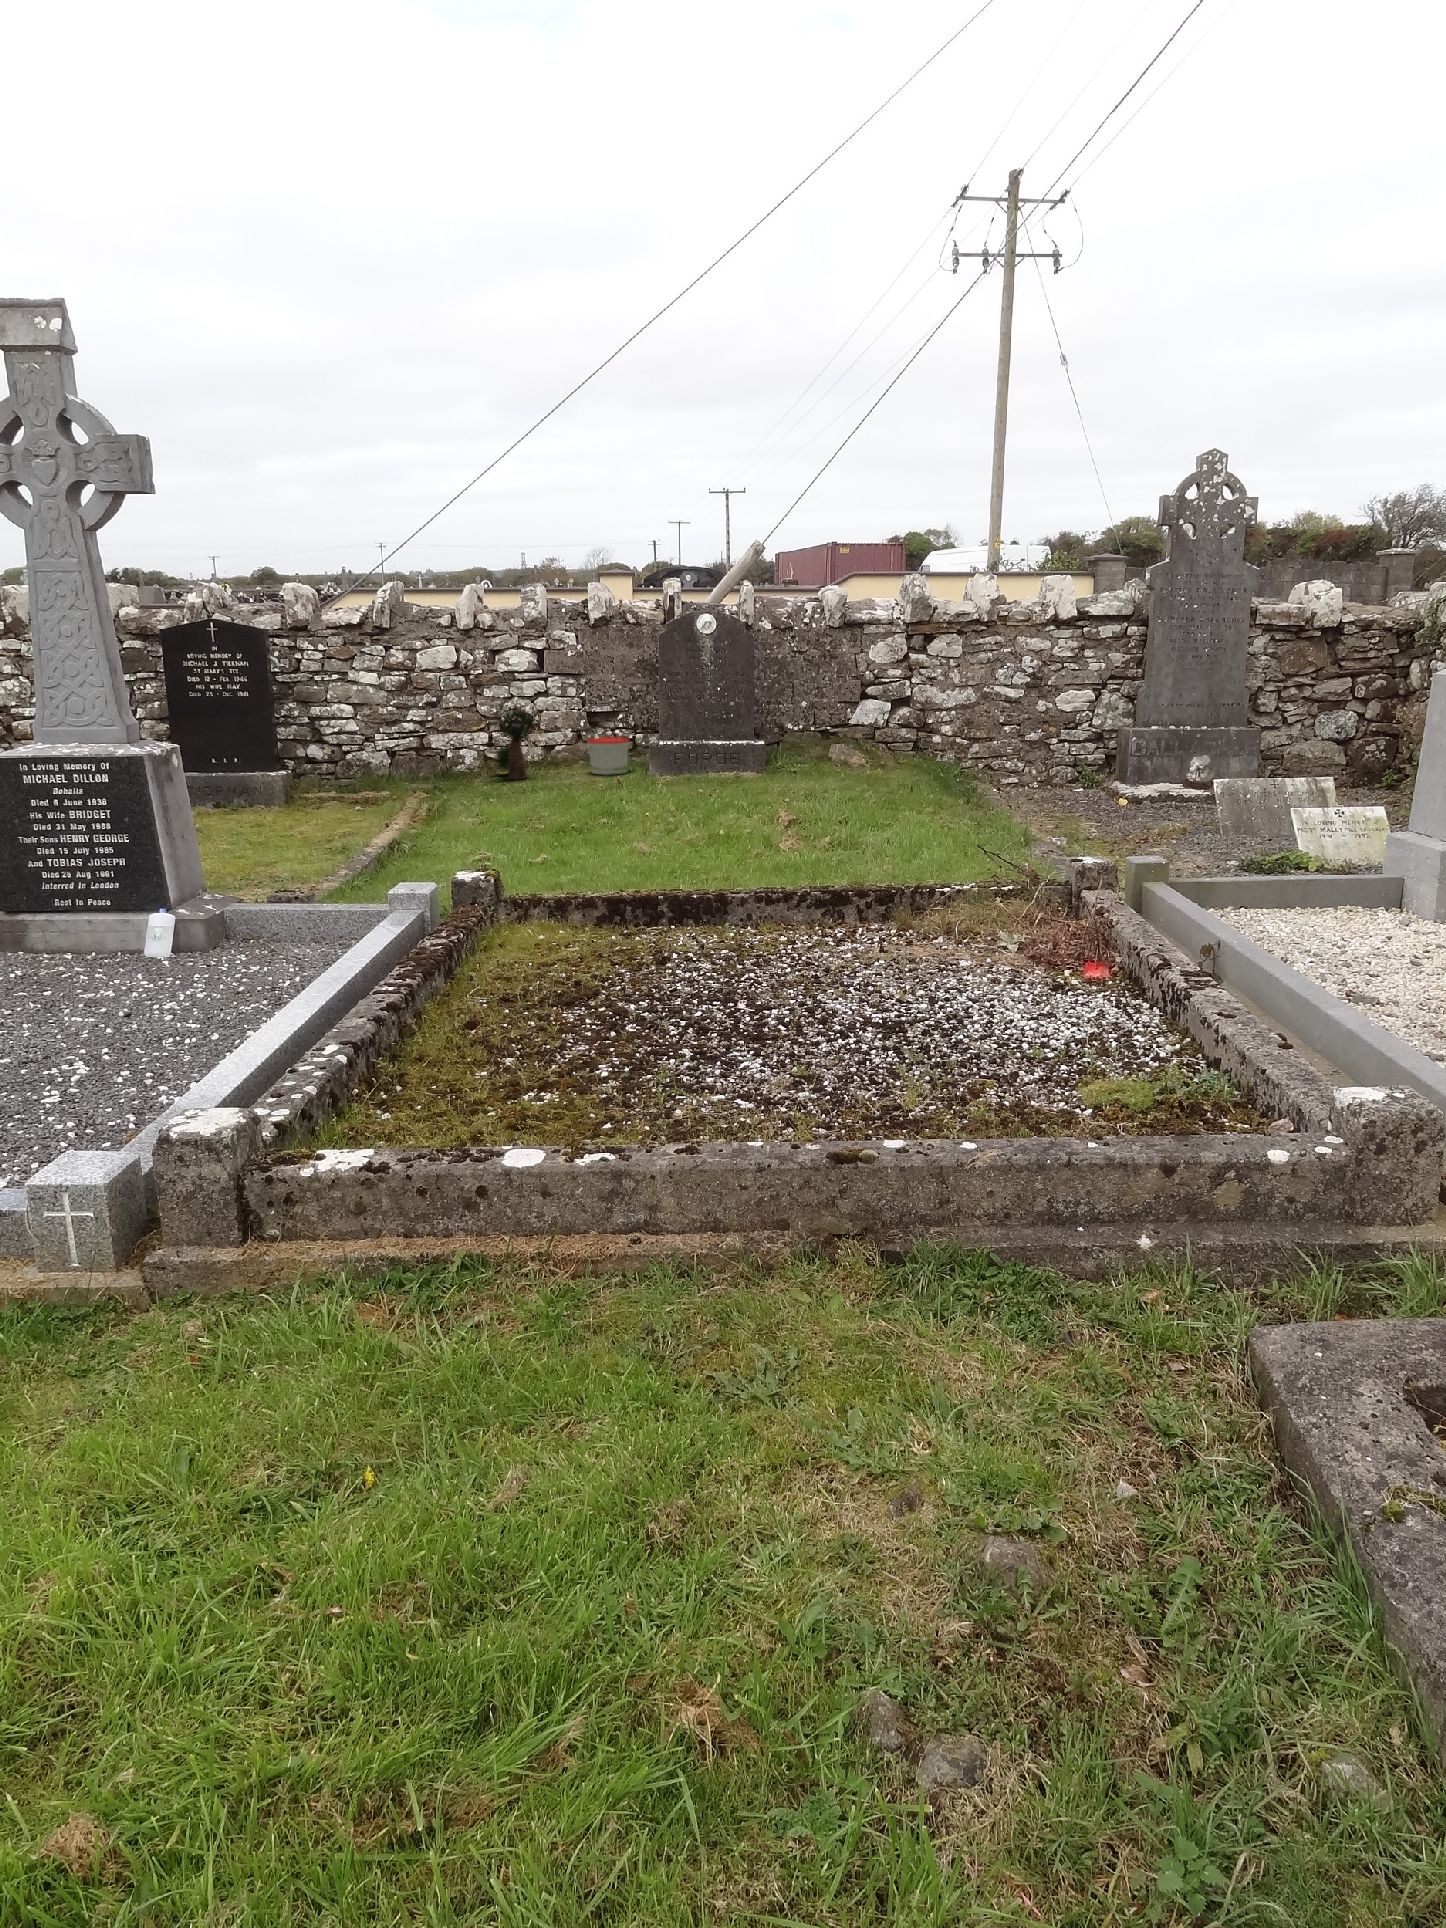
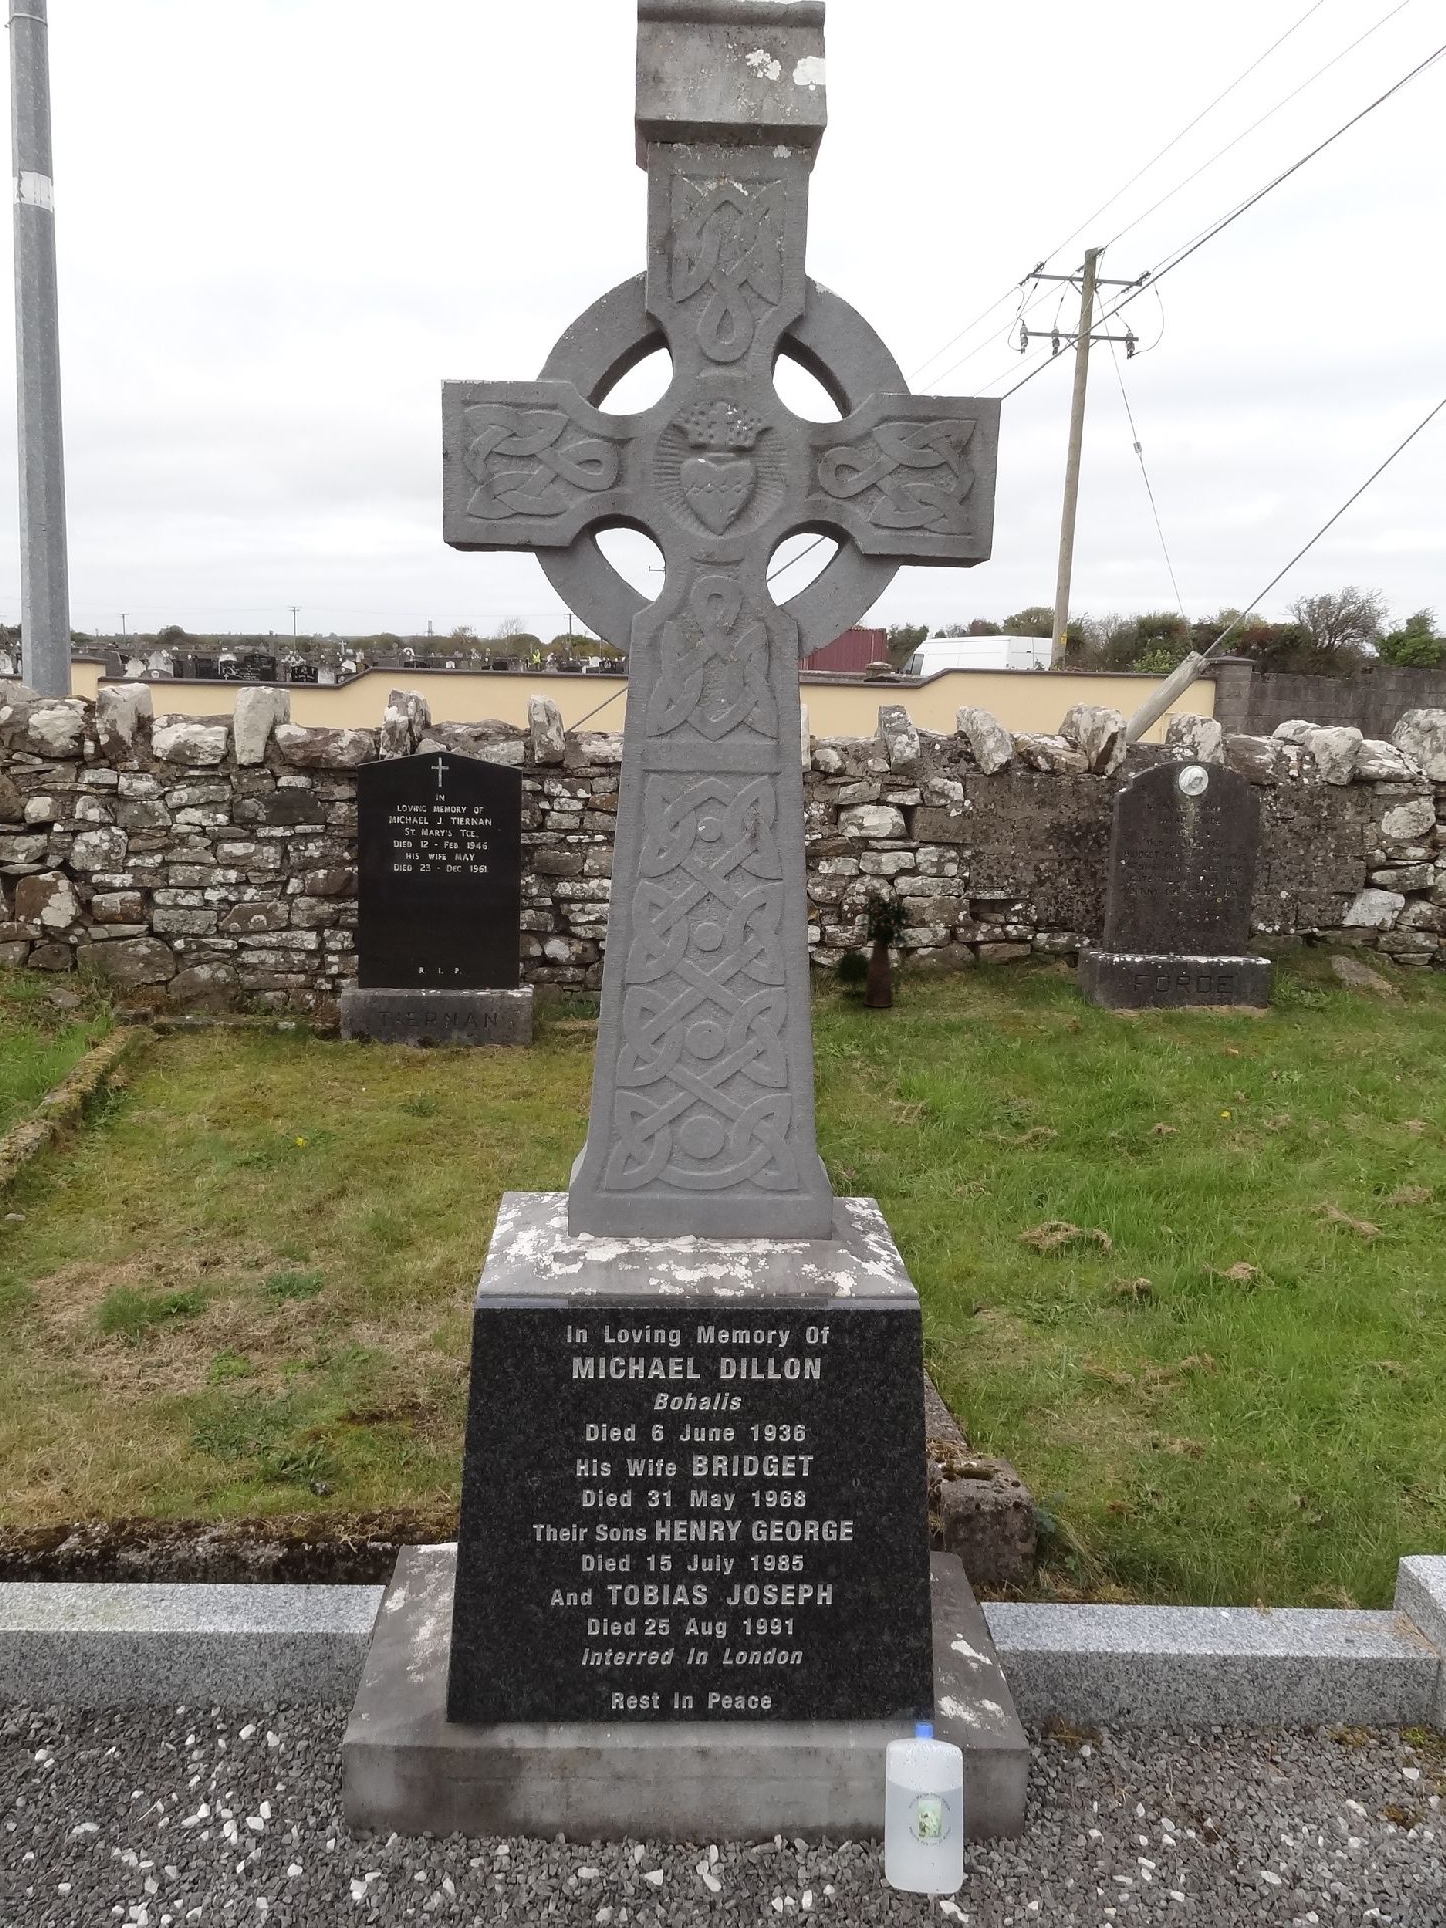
bucket: present [587,737,630,775] -> none [980,939,1048,1001]

